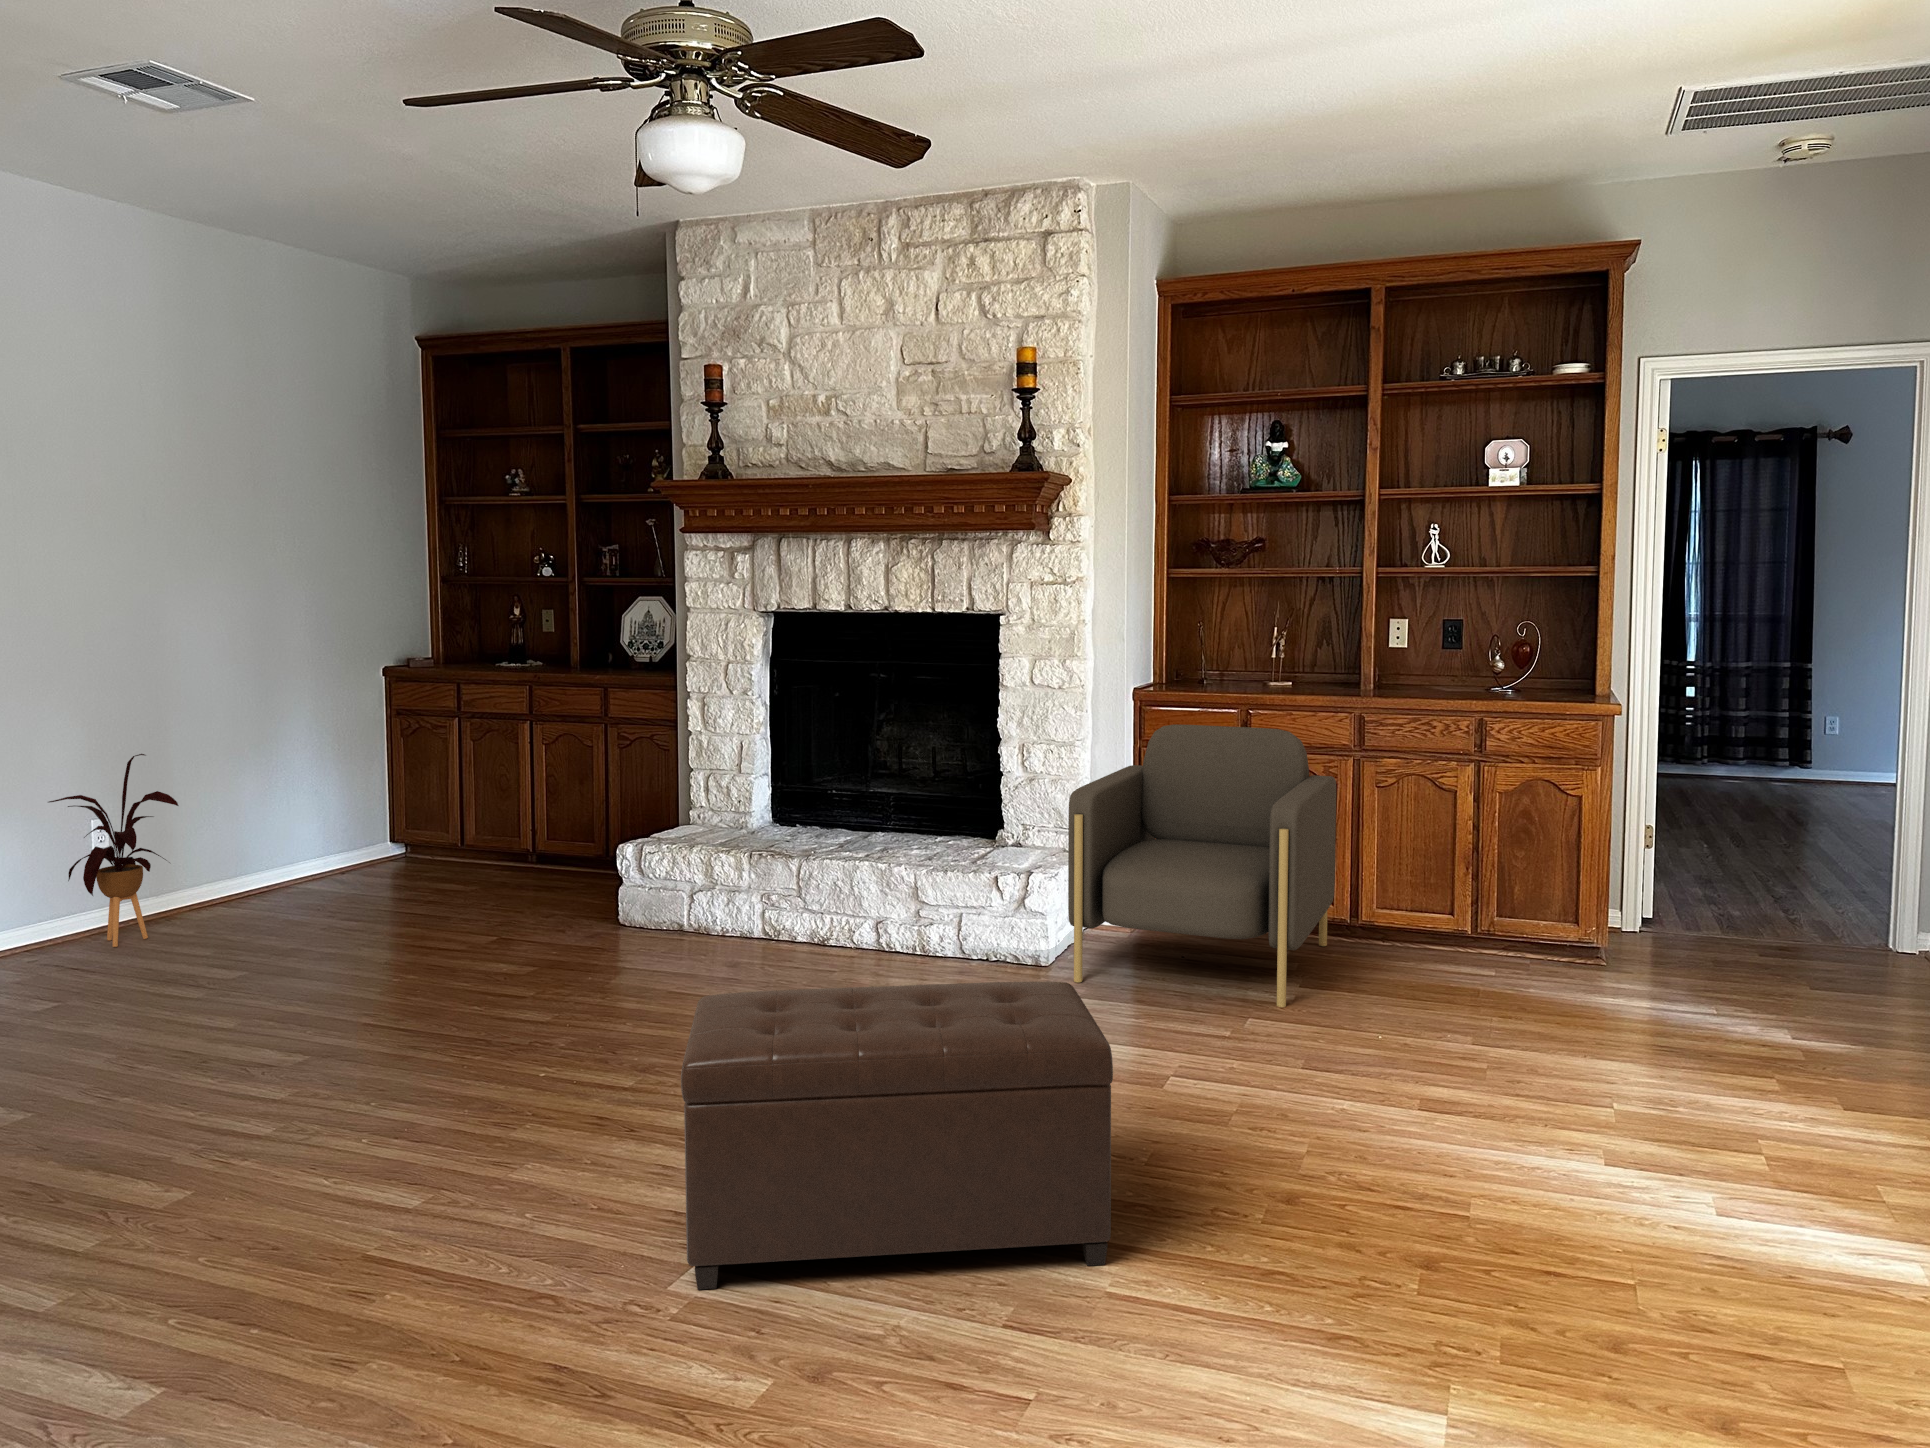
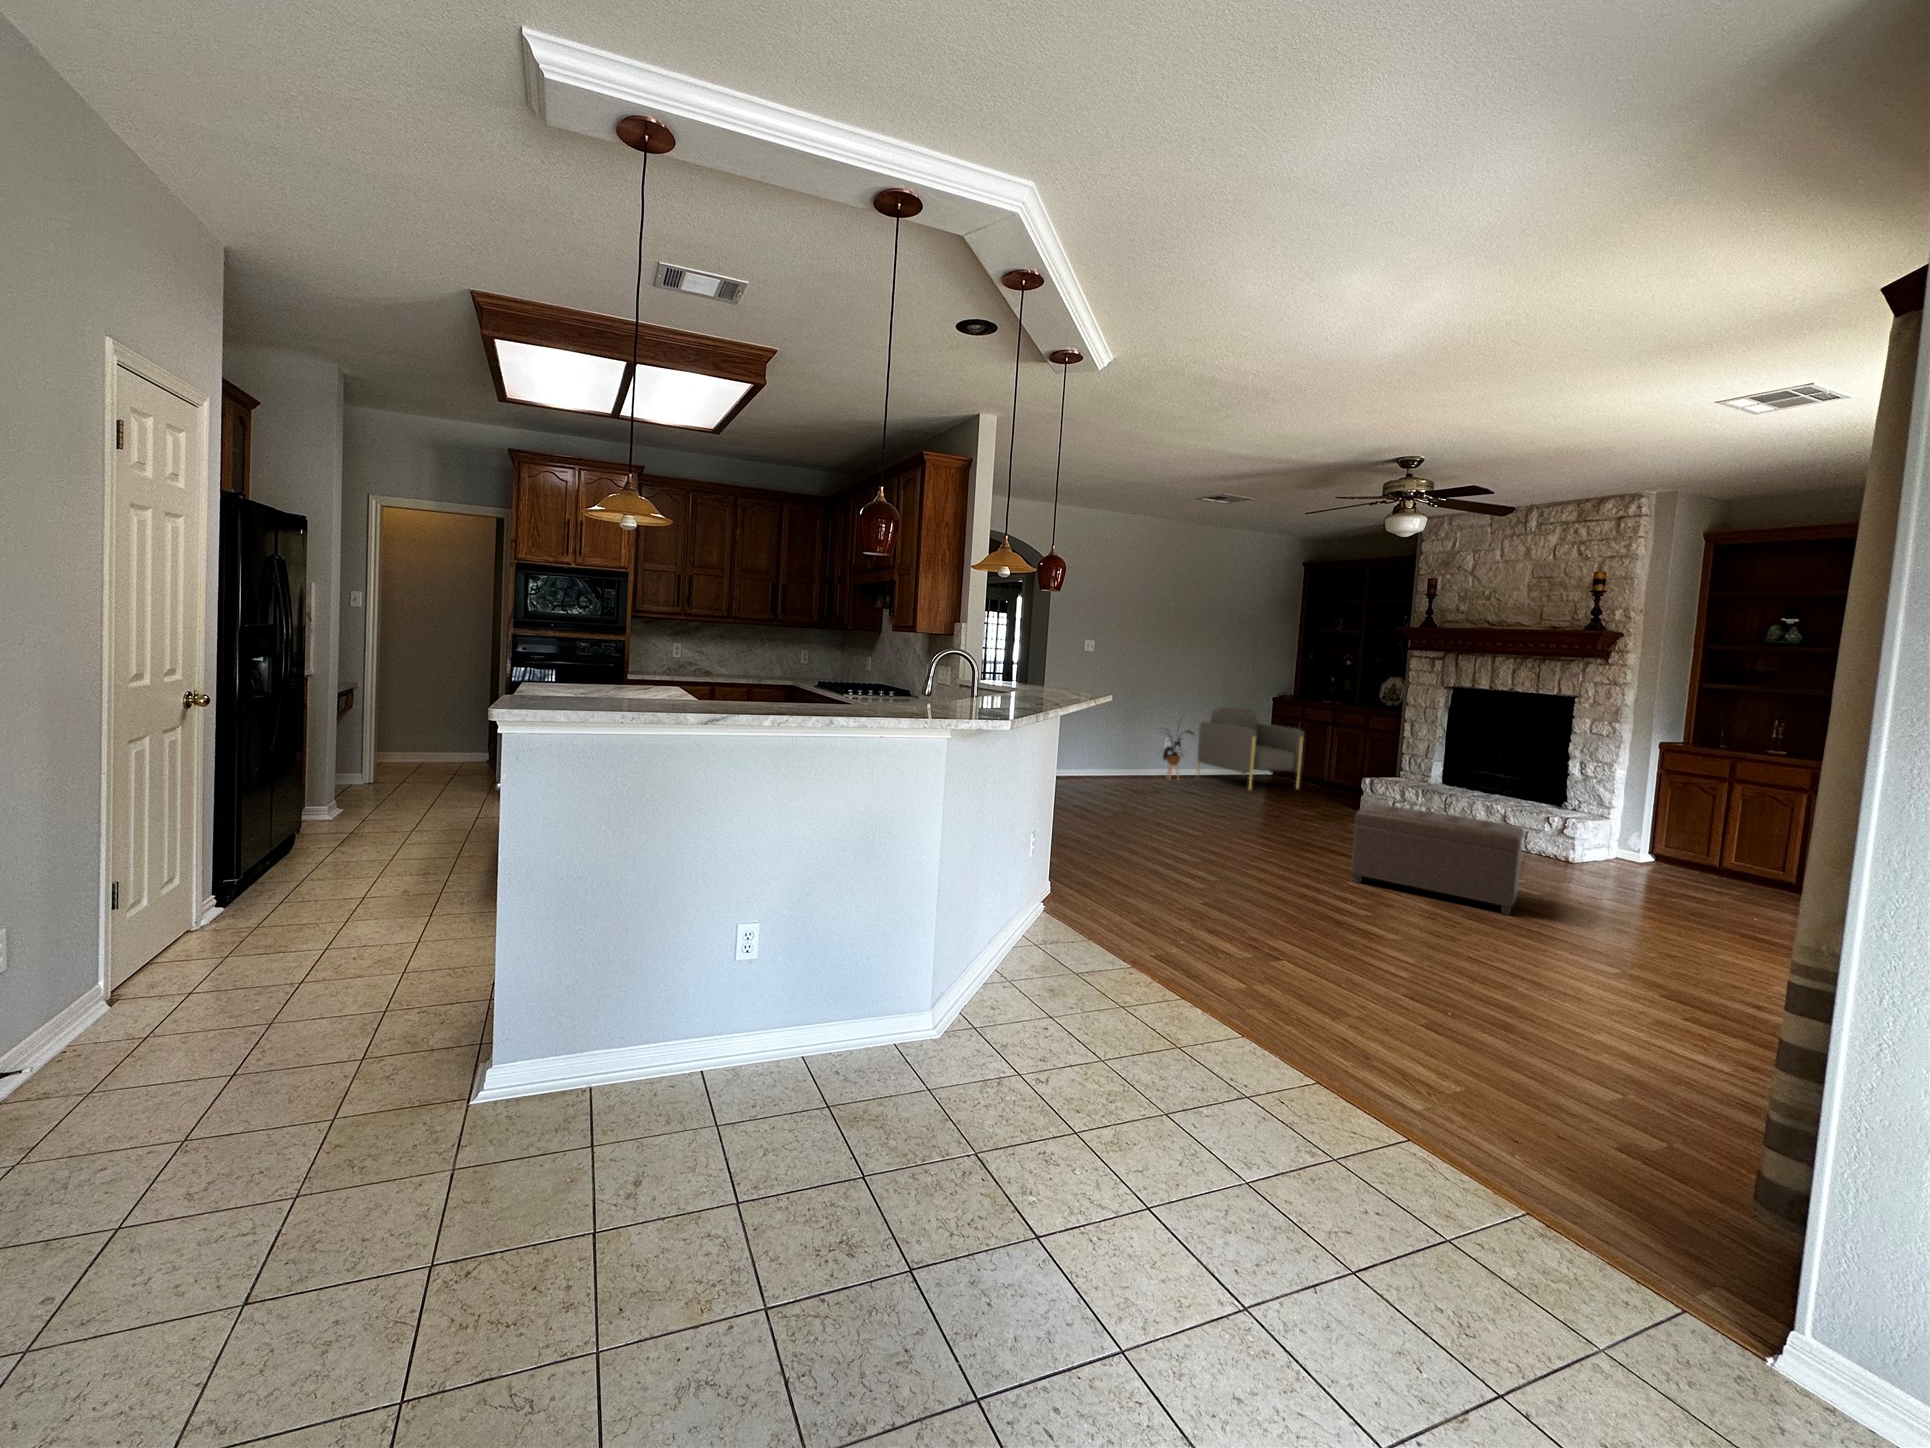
armchair: present [1068,724,1336,1007] -> present [1197,708,1304,790]

